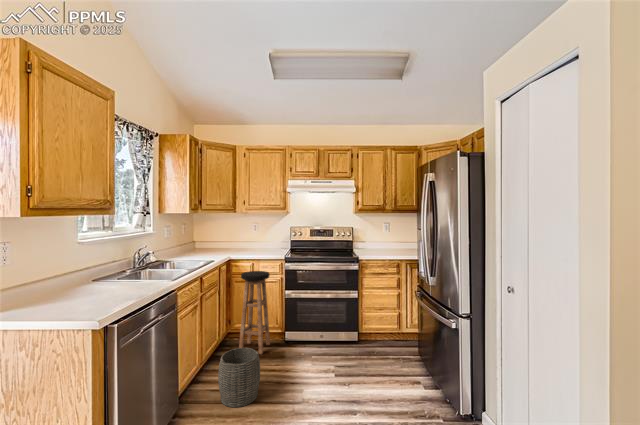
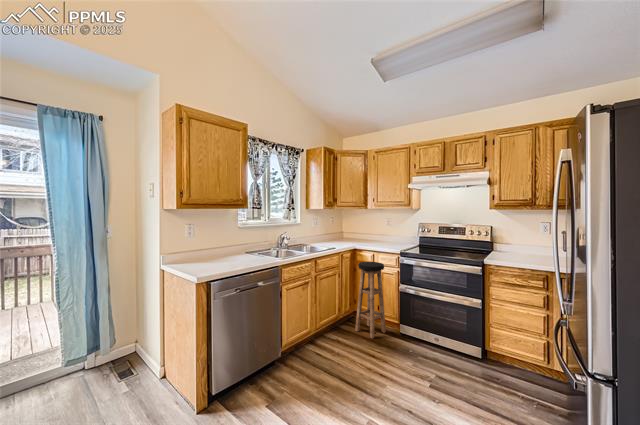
woven basket: present [218,348,260,407] -> none [315,325,350,376]

